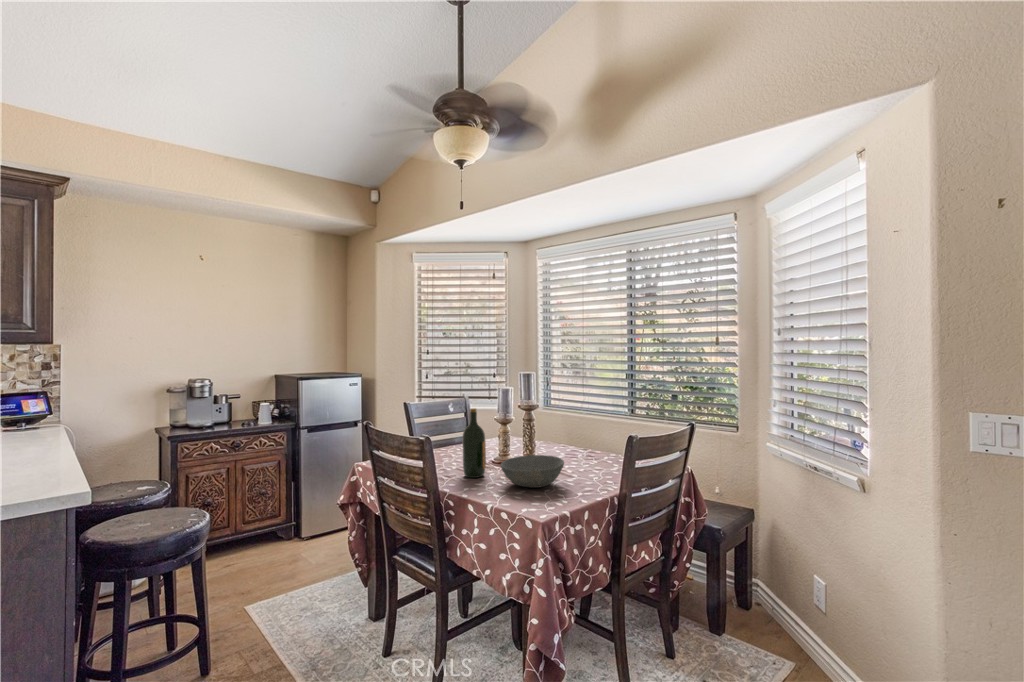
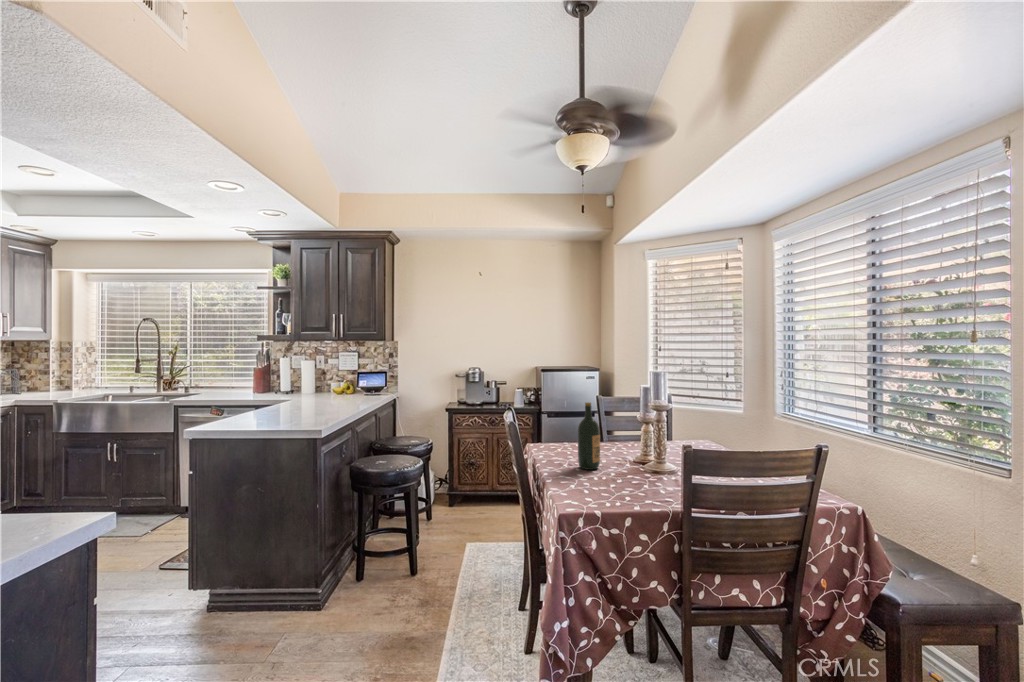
bowl: present [501,455,564,488] -> none [589,455,656,488]

